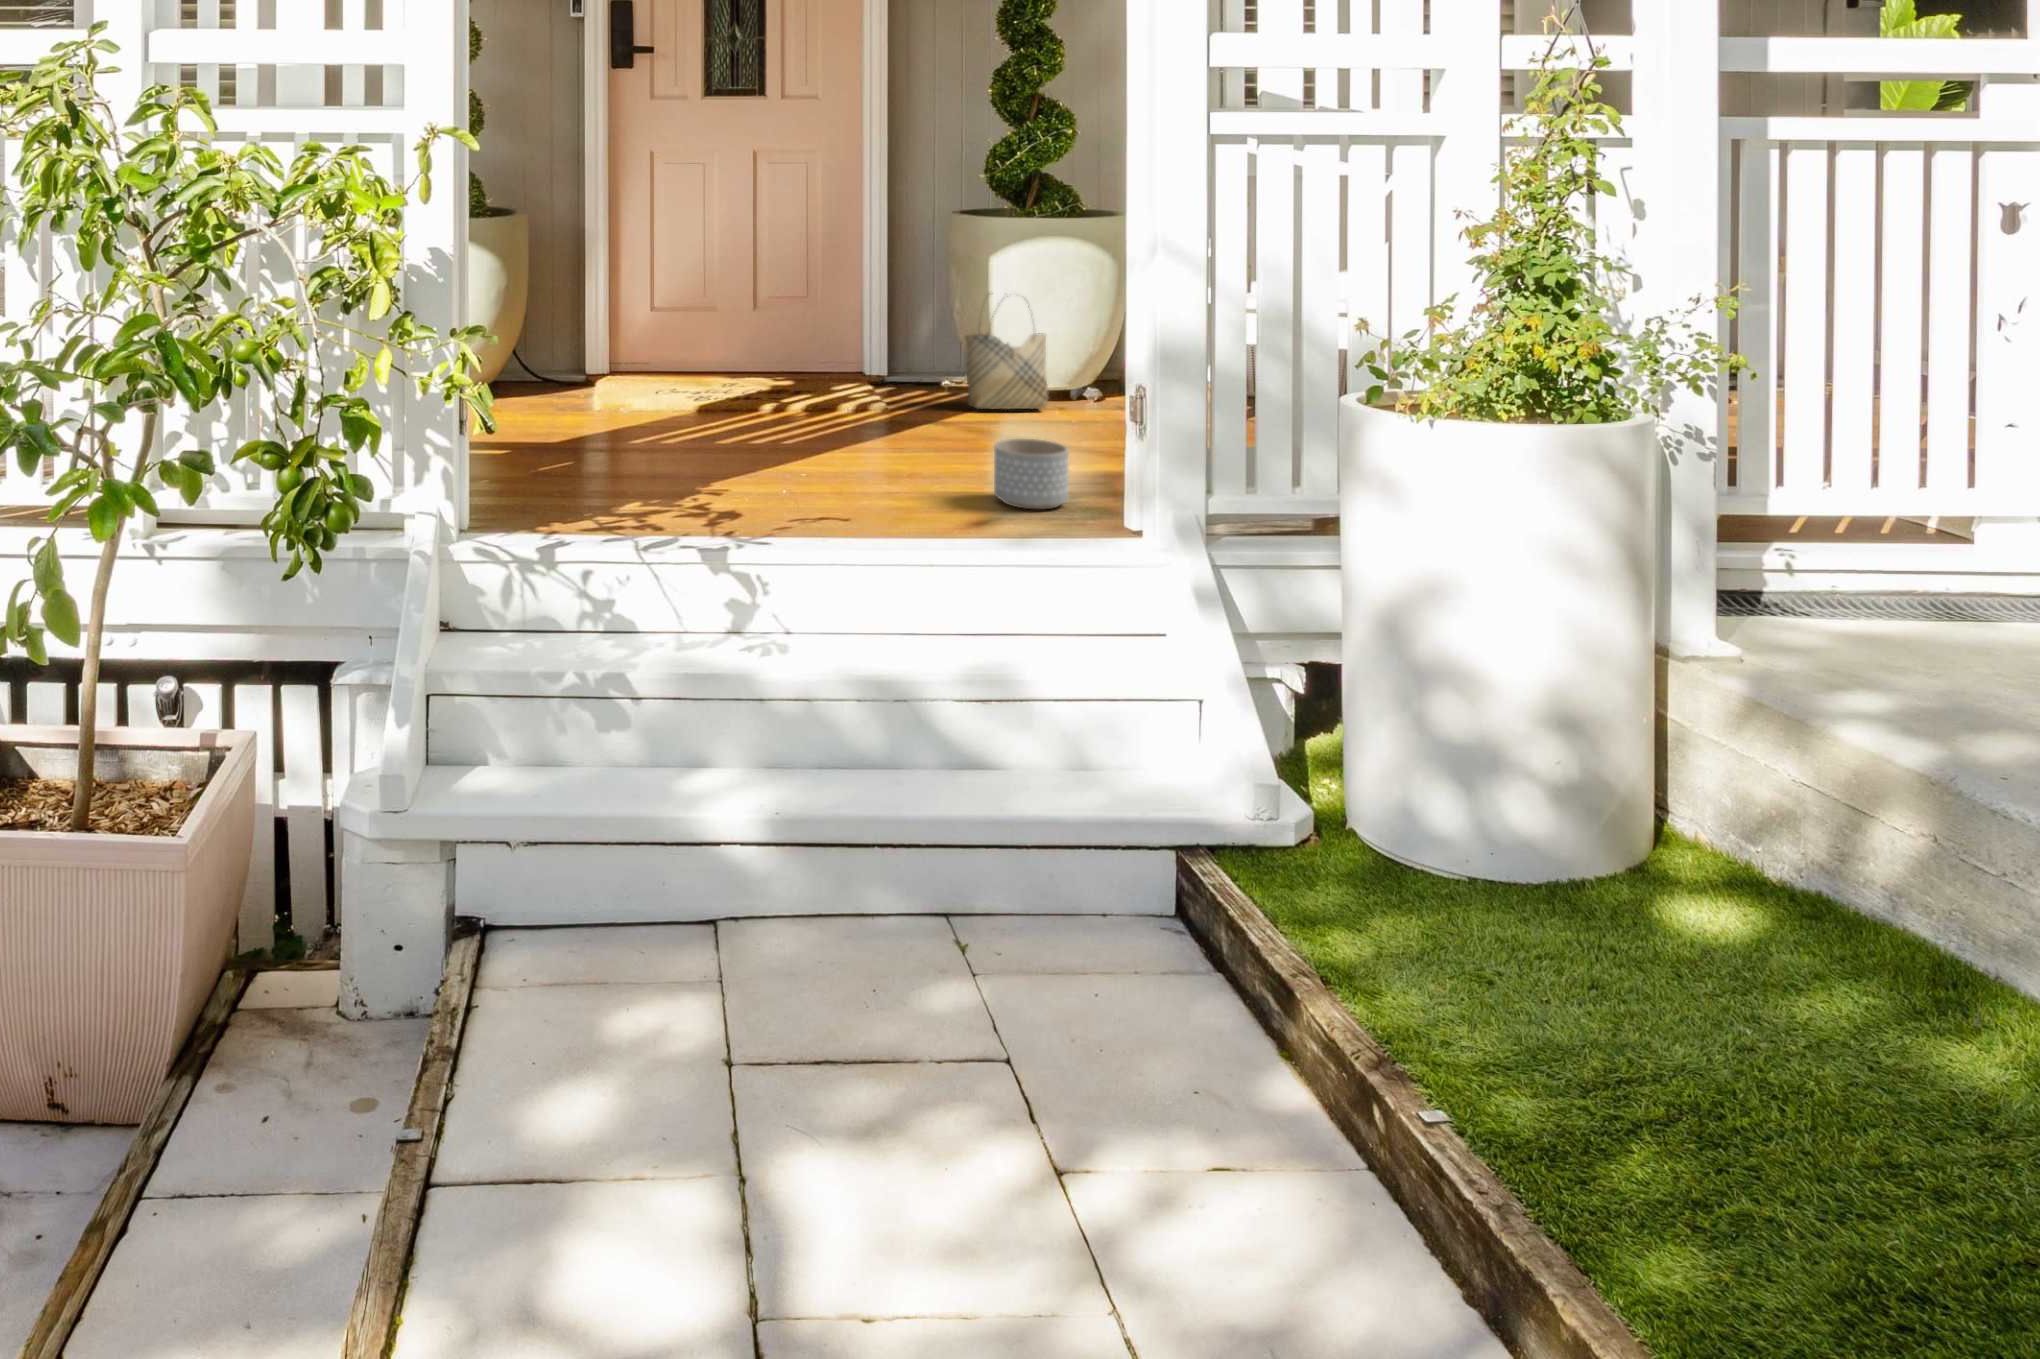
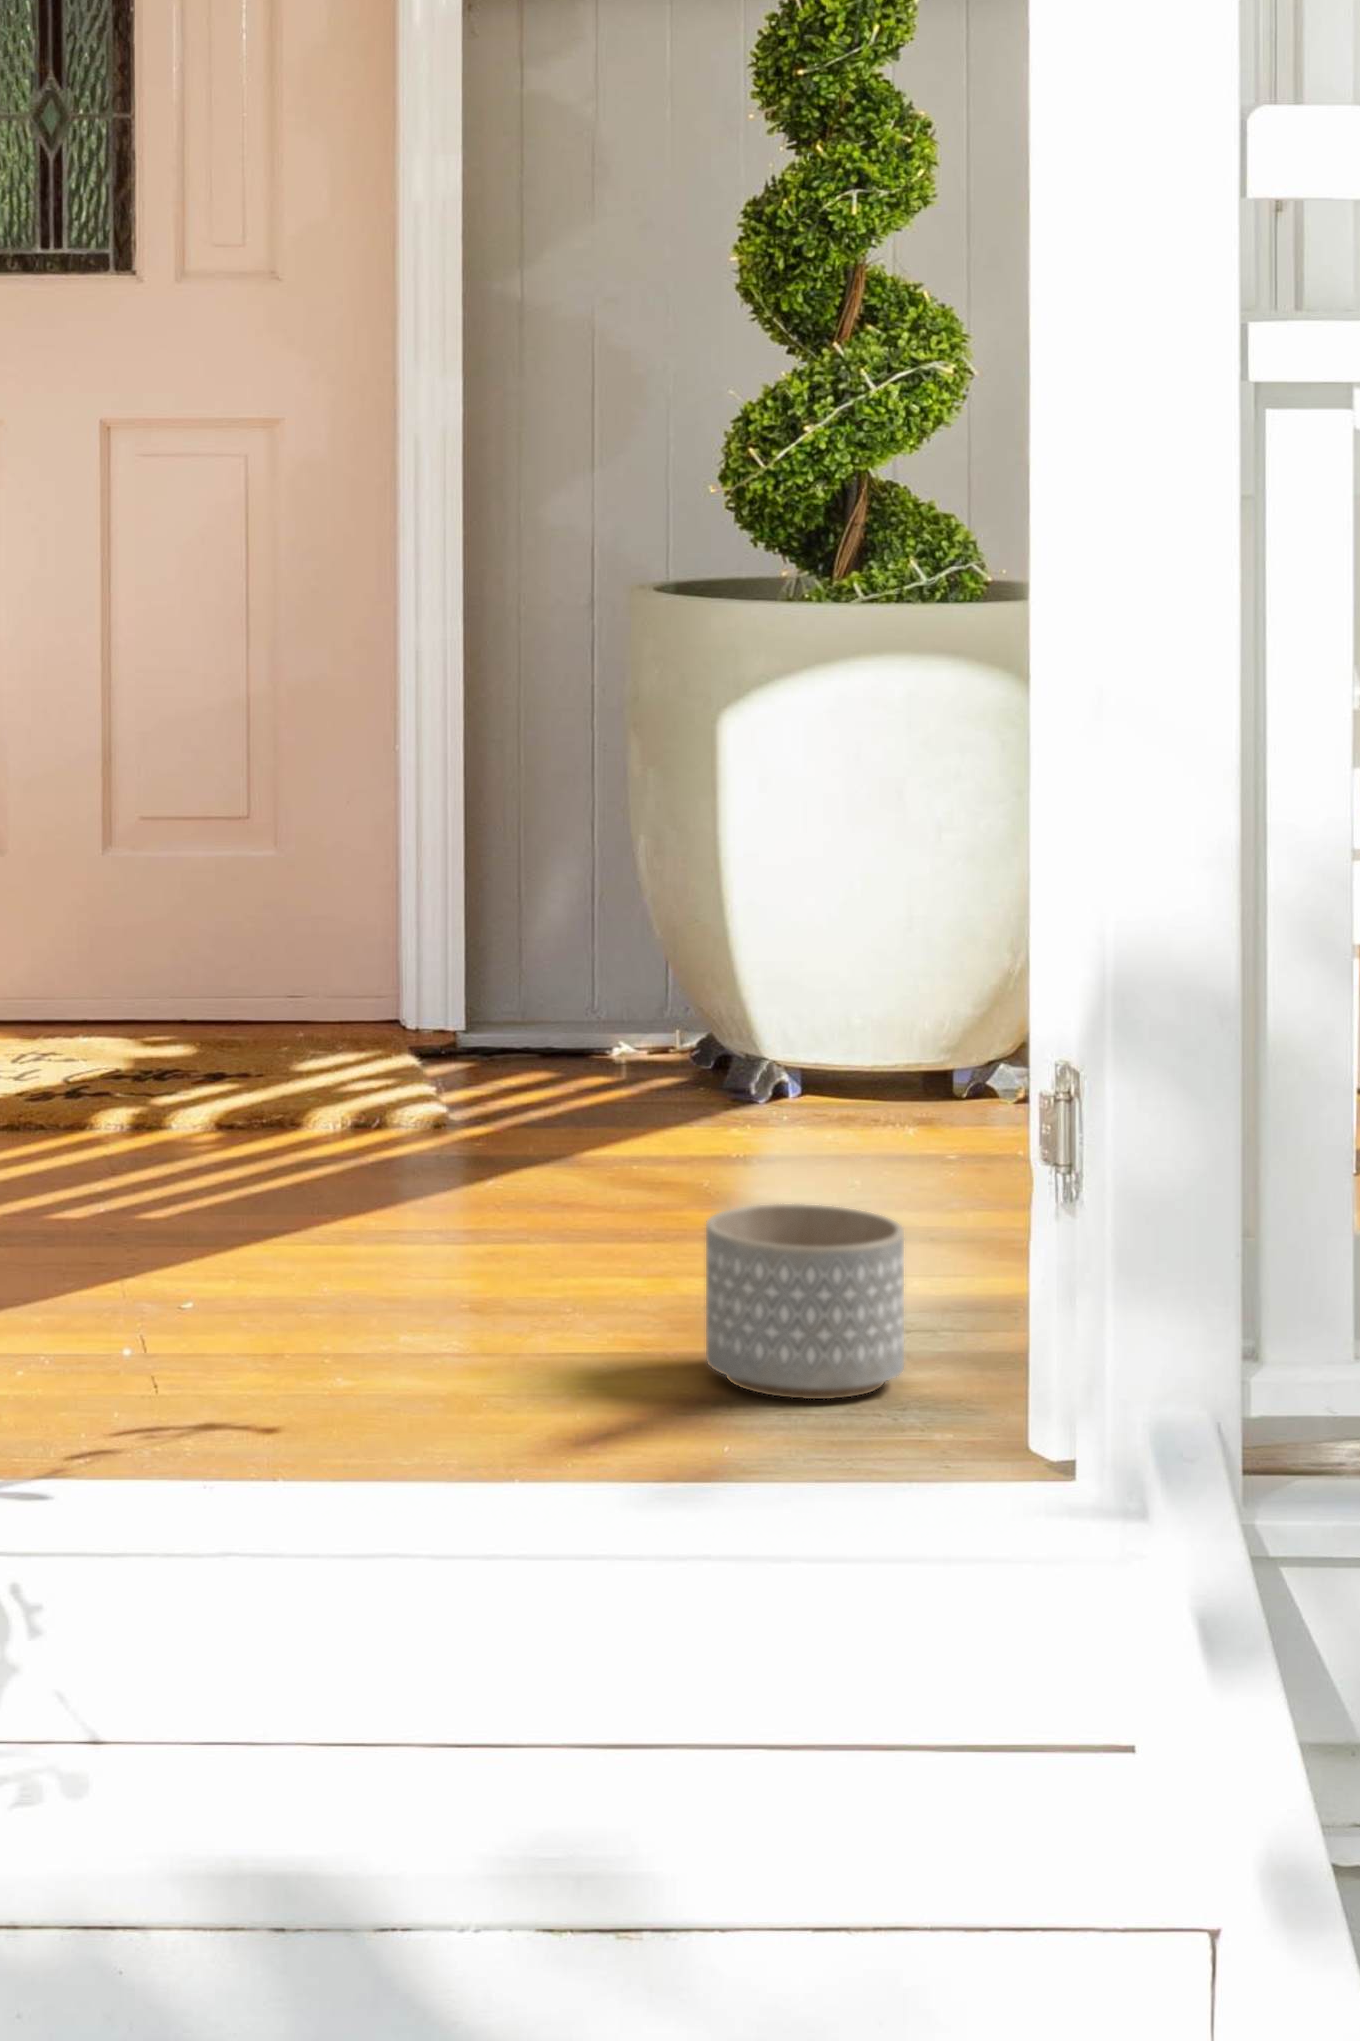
woven basket: present [966,293,1048,409] -> none [684,795,914,1127]

